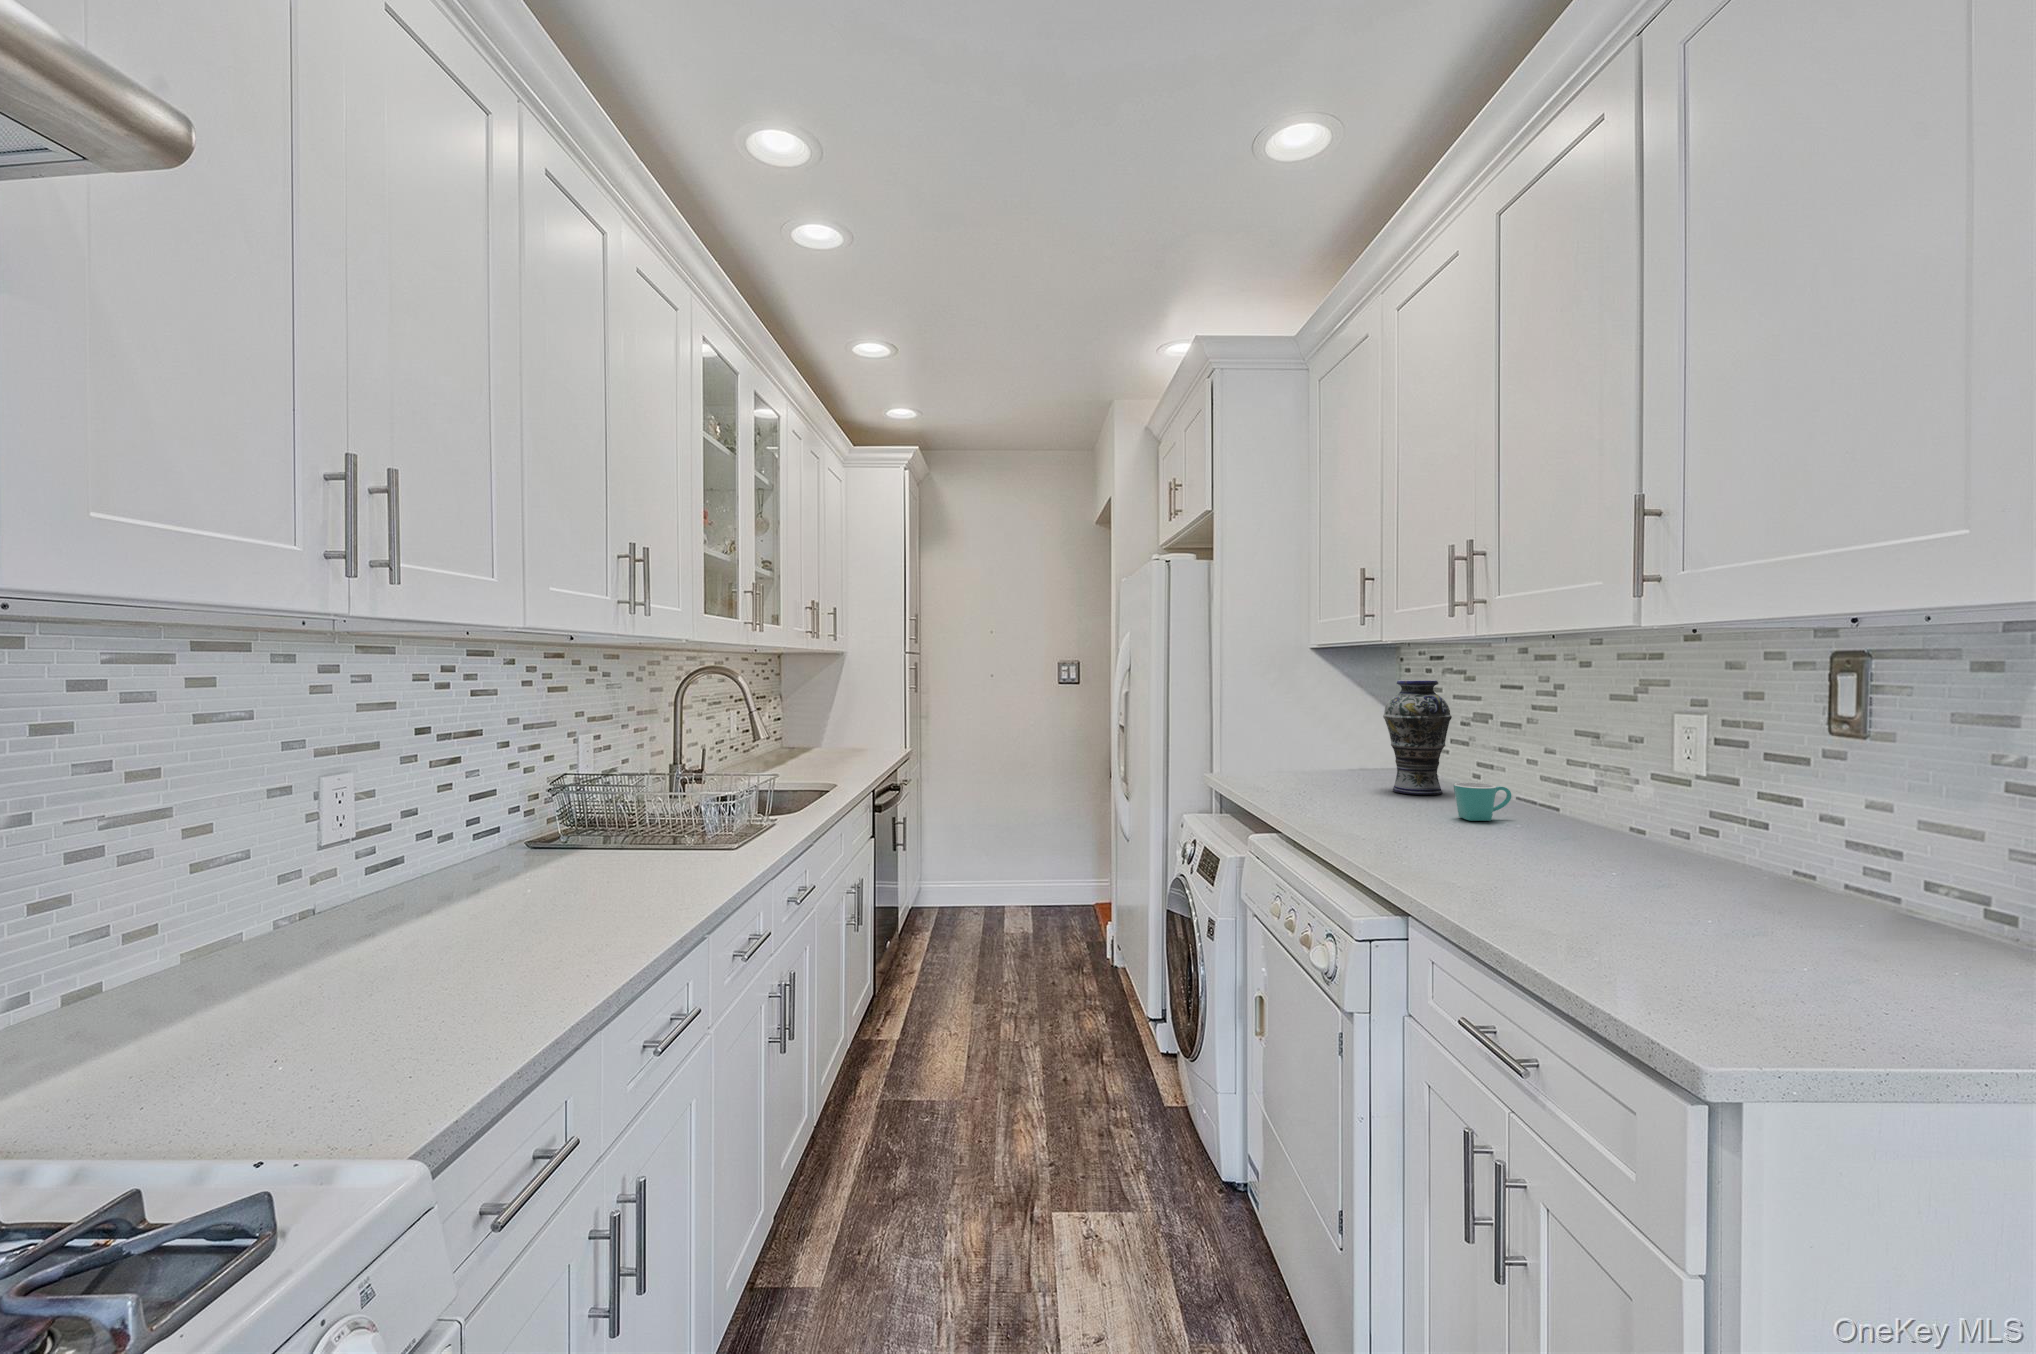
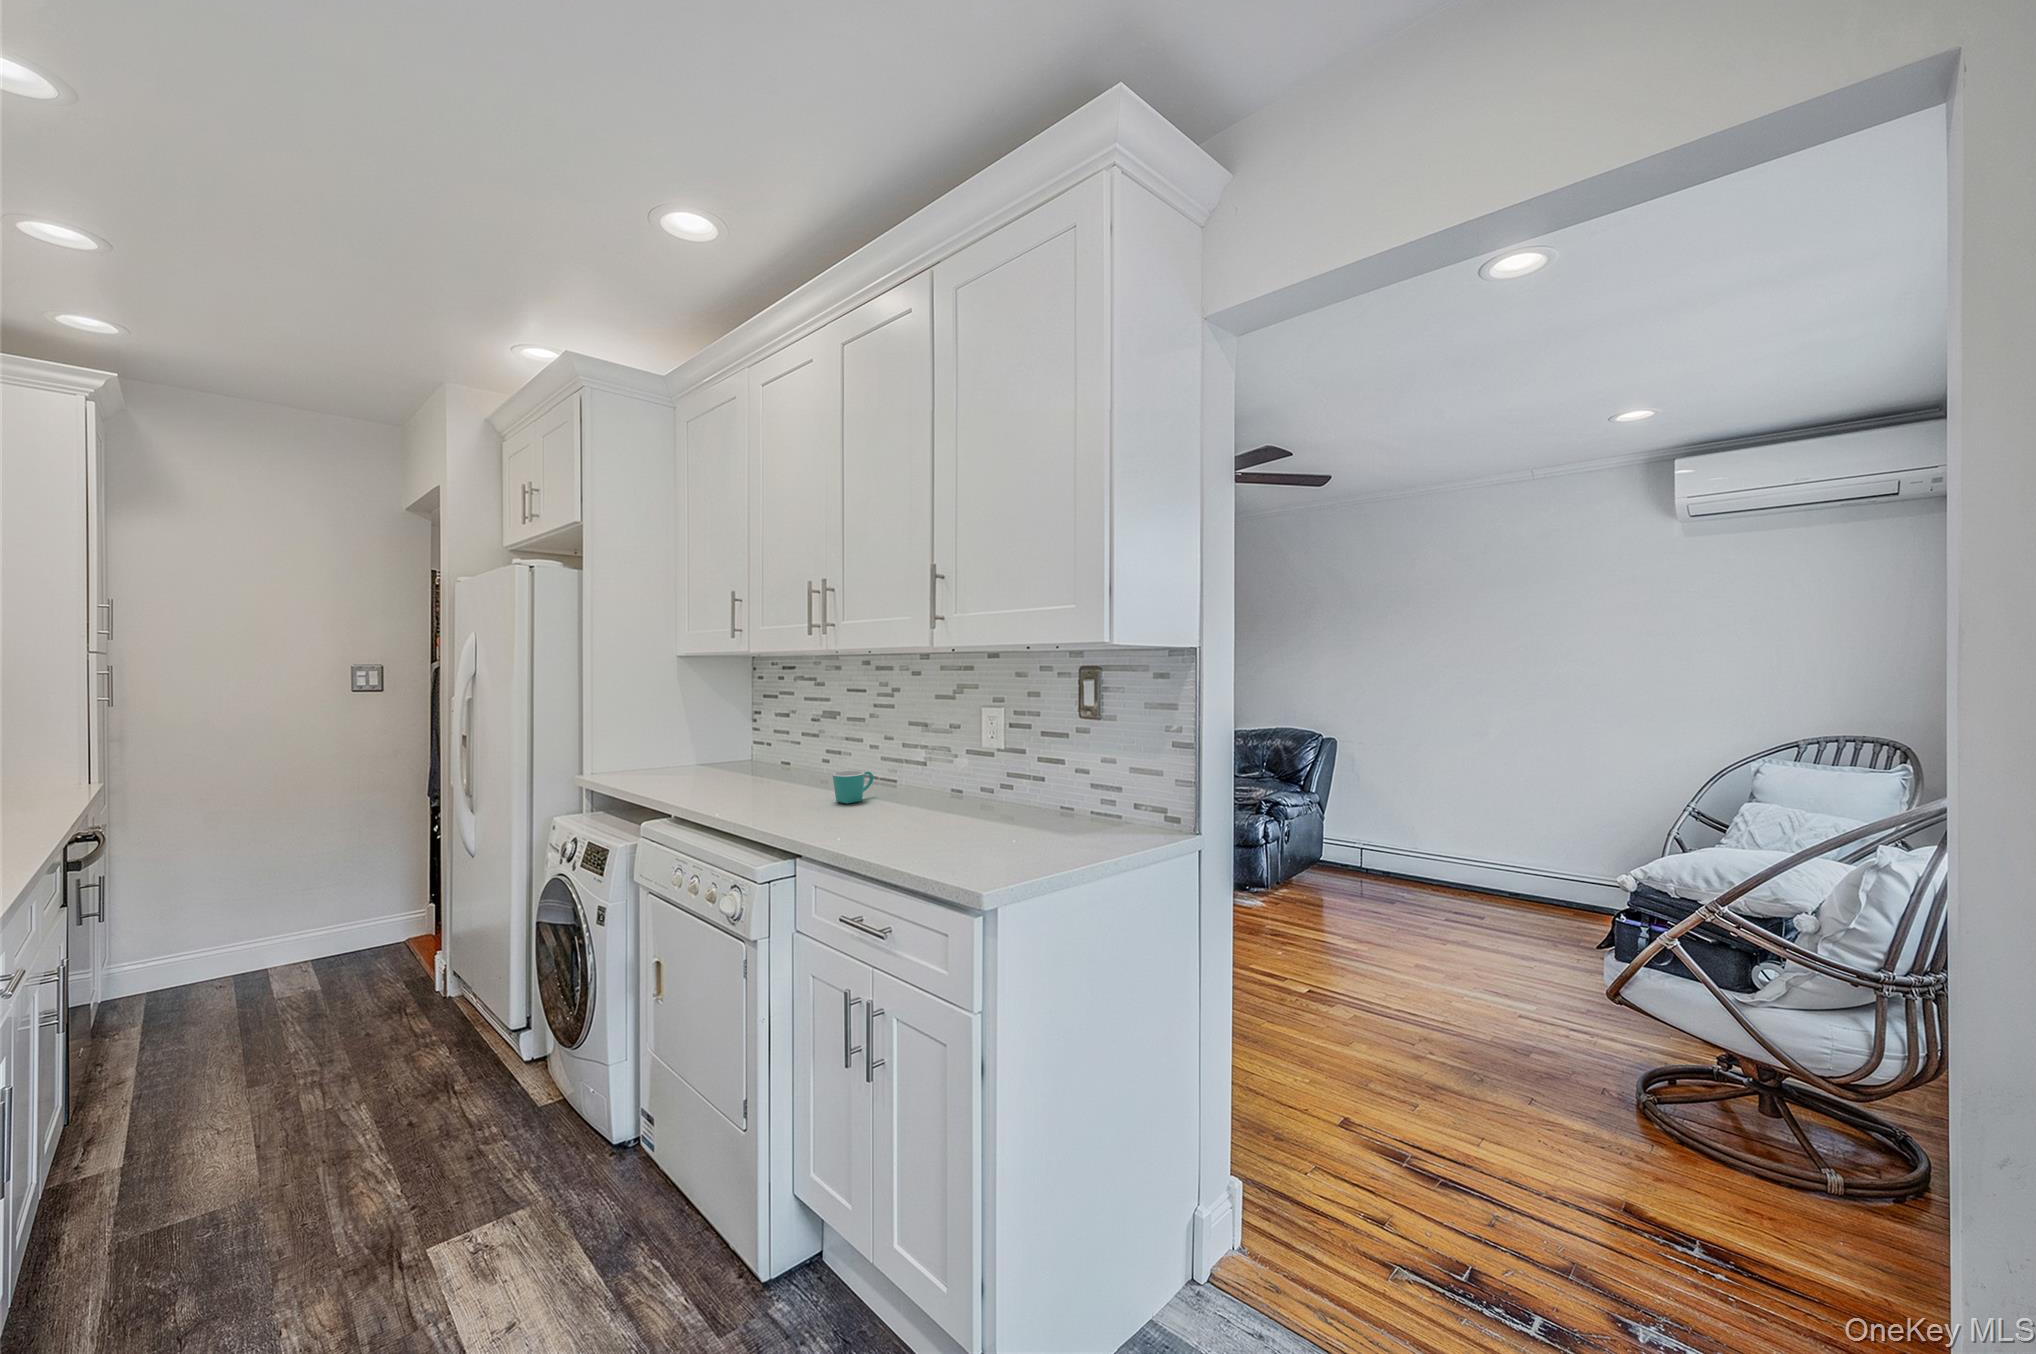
vase: present [1383,680,1452,795] -> none [755,686,812,785]

